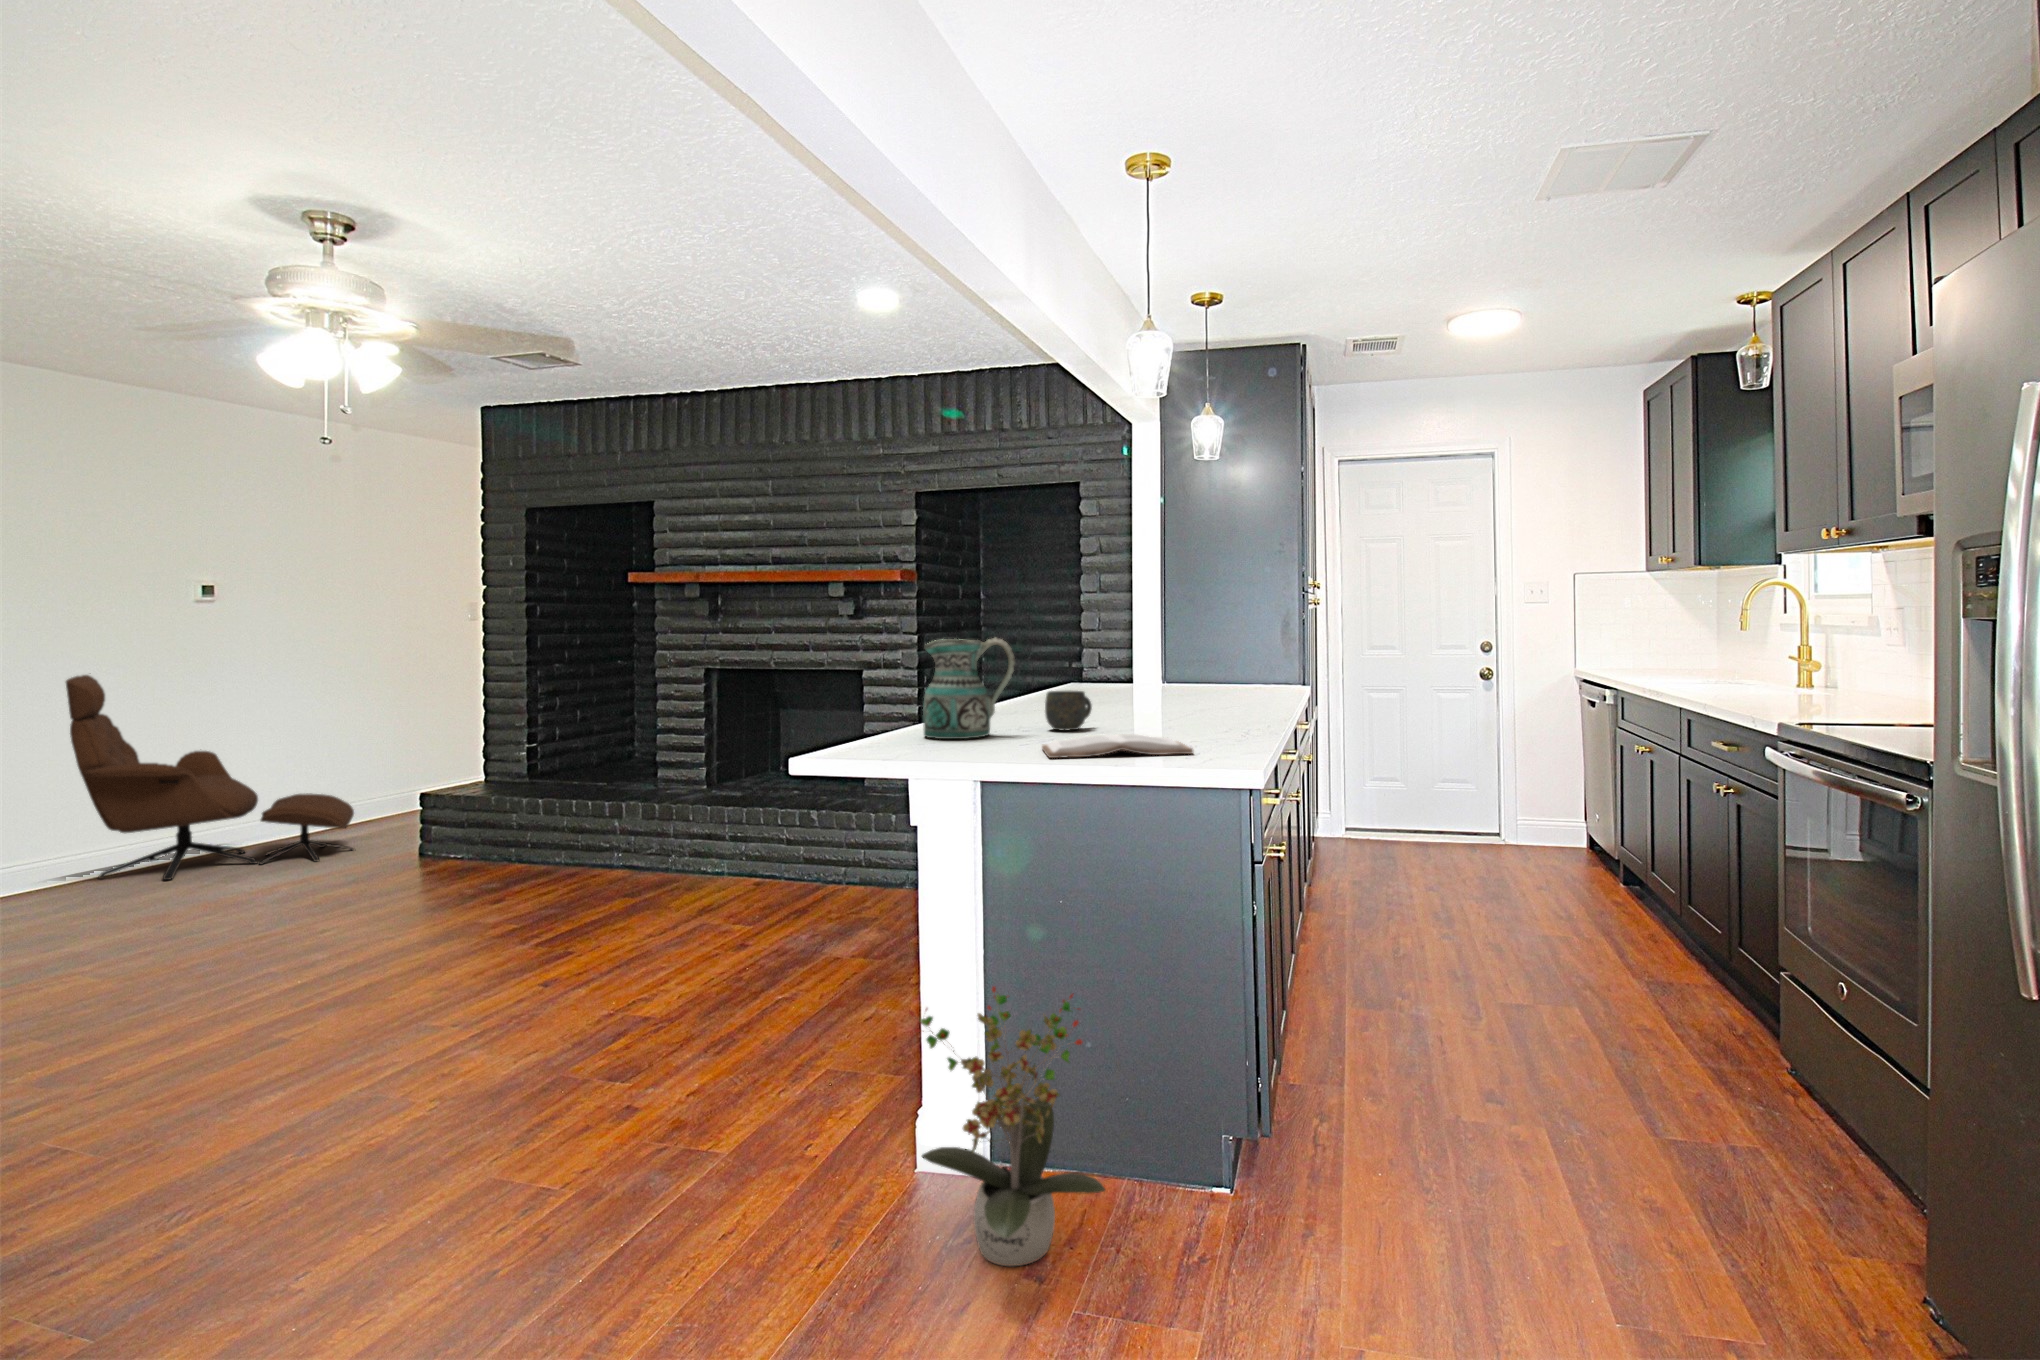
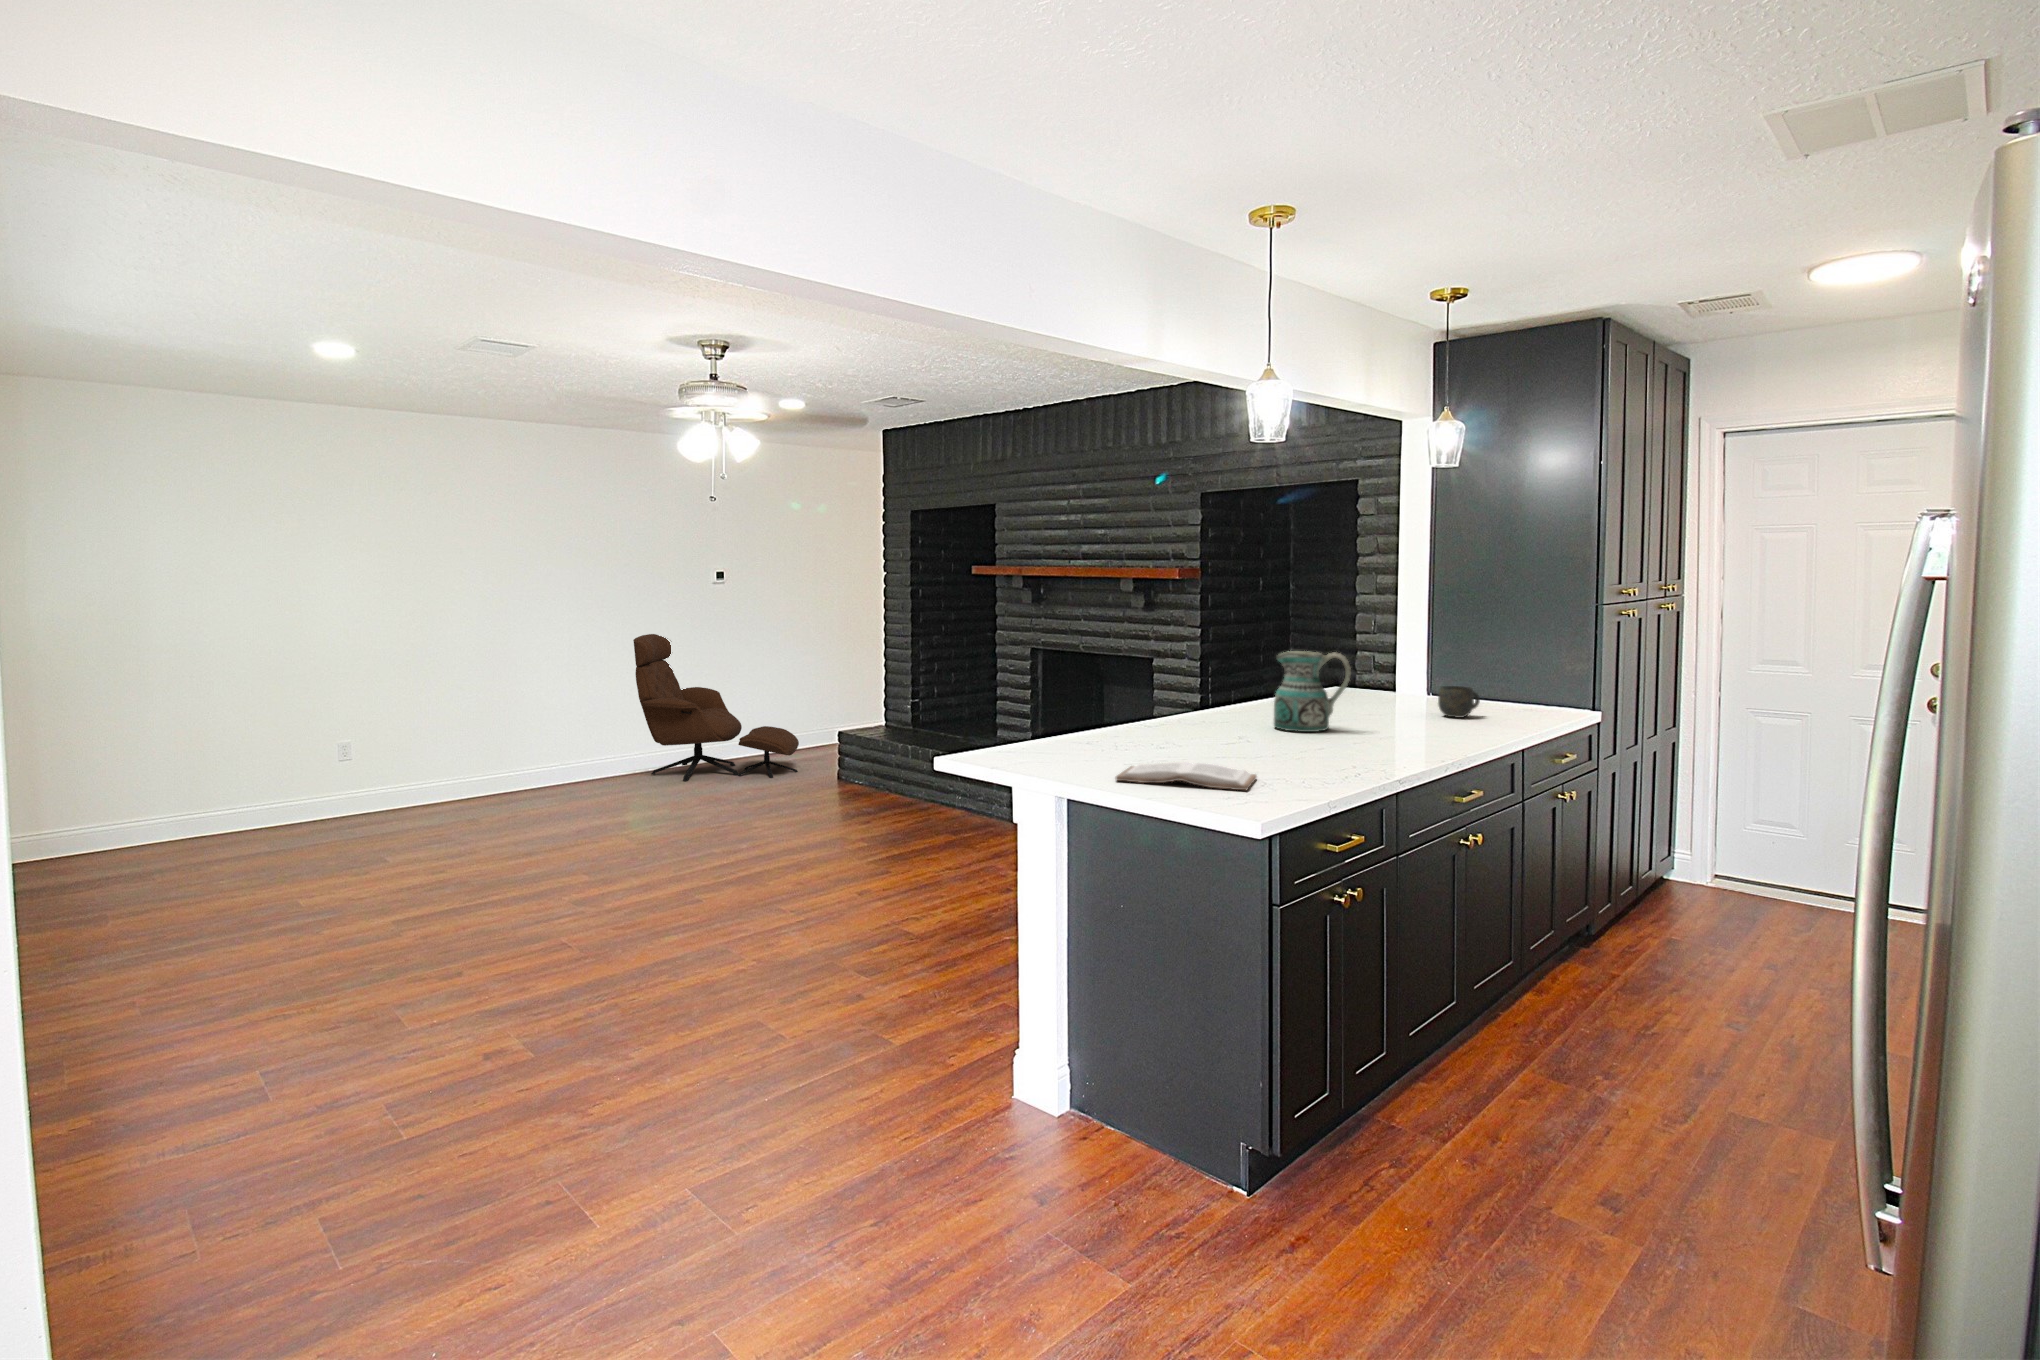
ceramic pitcher: present [923,638,1015,739] -> present [1274,651,1351,732]
mug: present [1045,691,1092,731] -> present [1438,686,1480,718]
potted plant: present [909,987,1105,1266] -> none [979,965,1124,1192]

